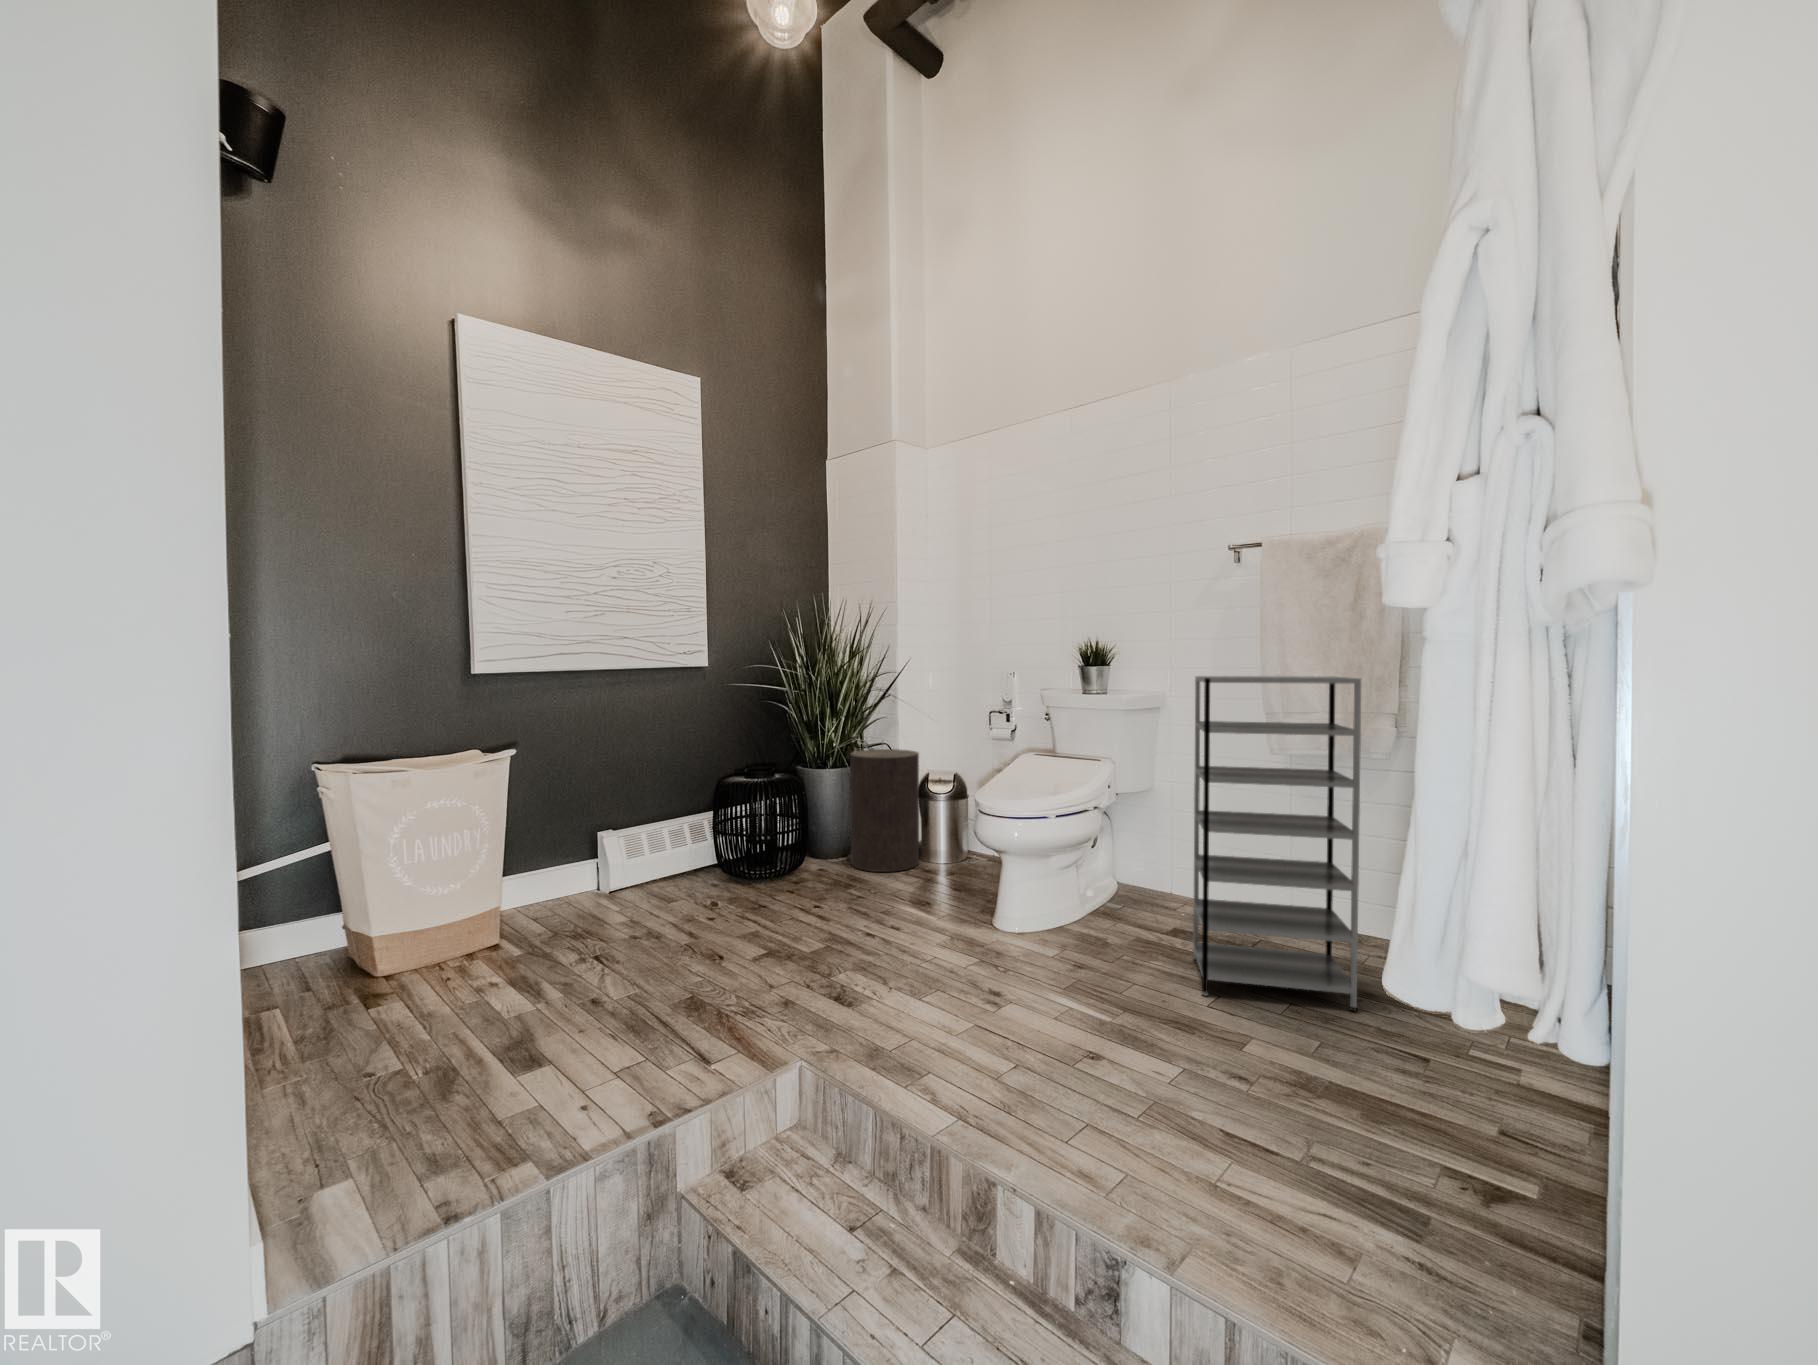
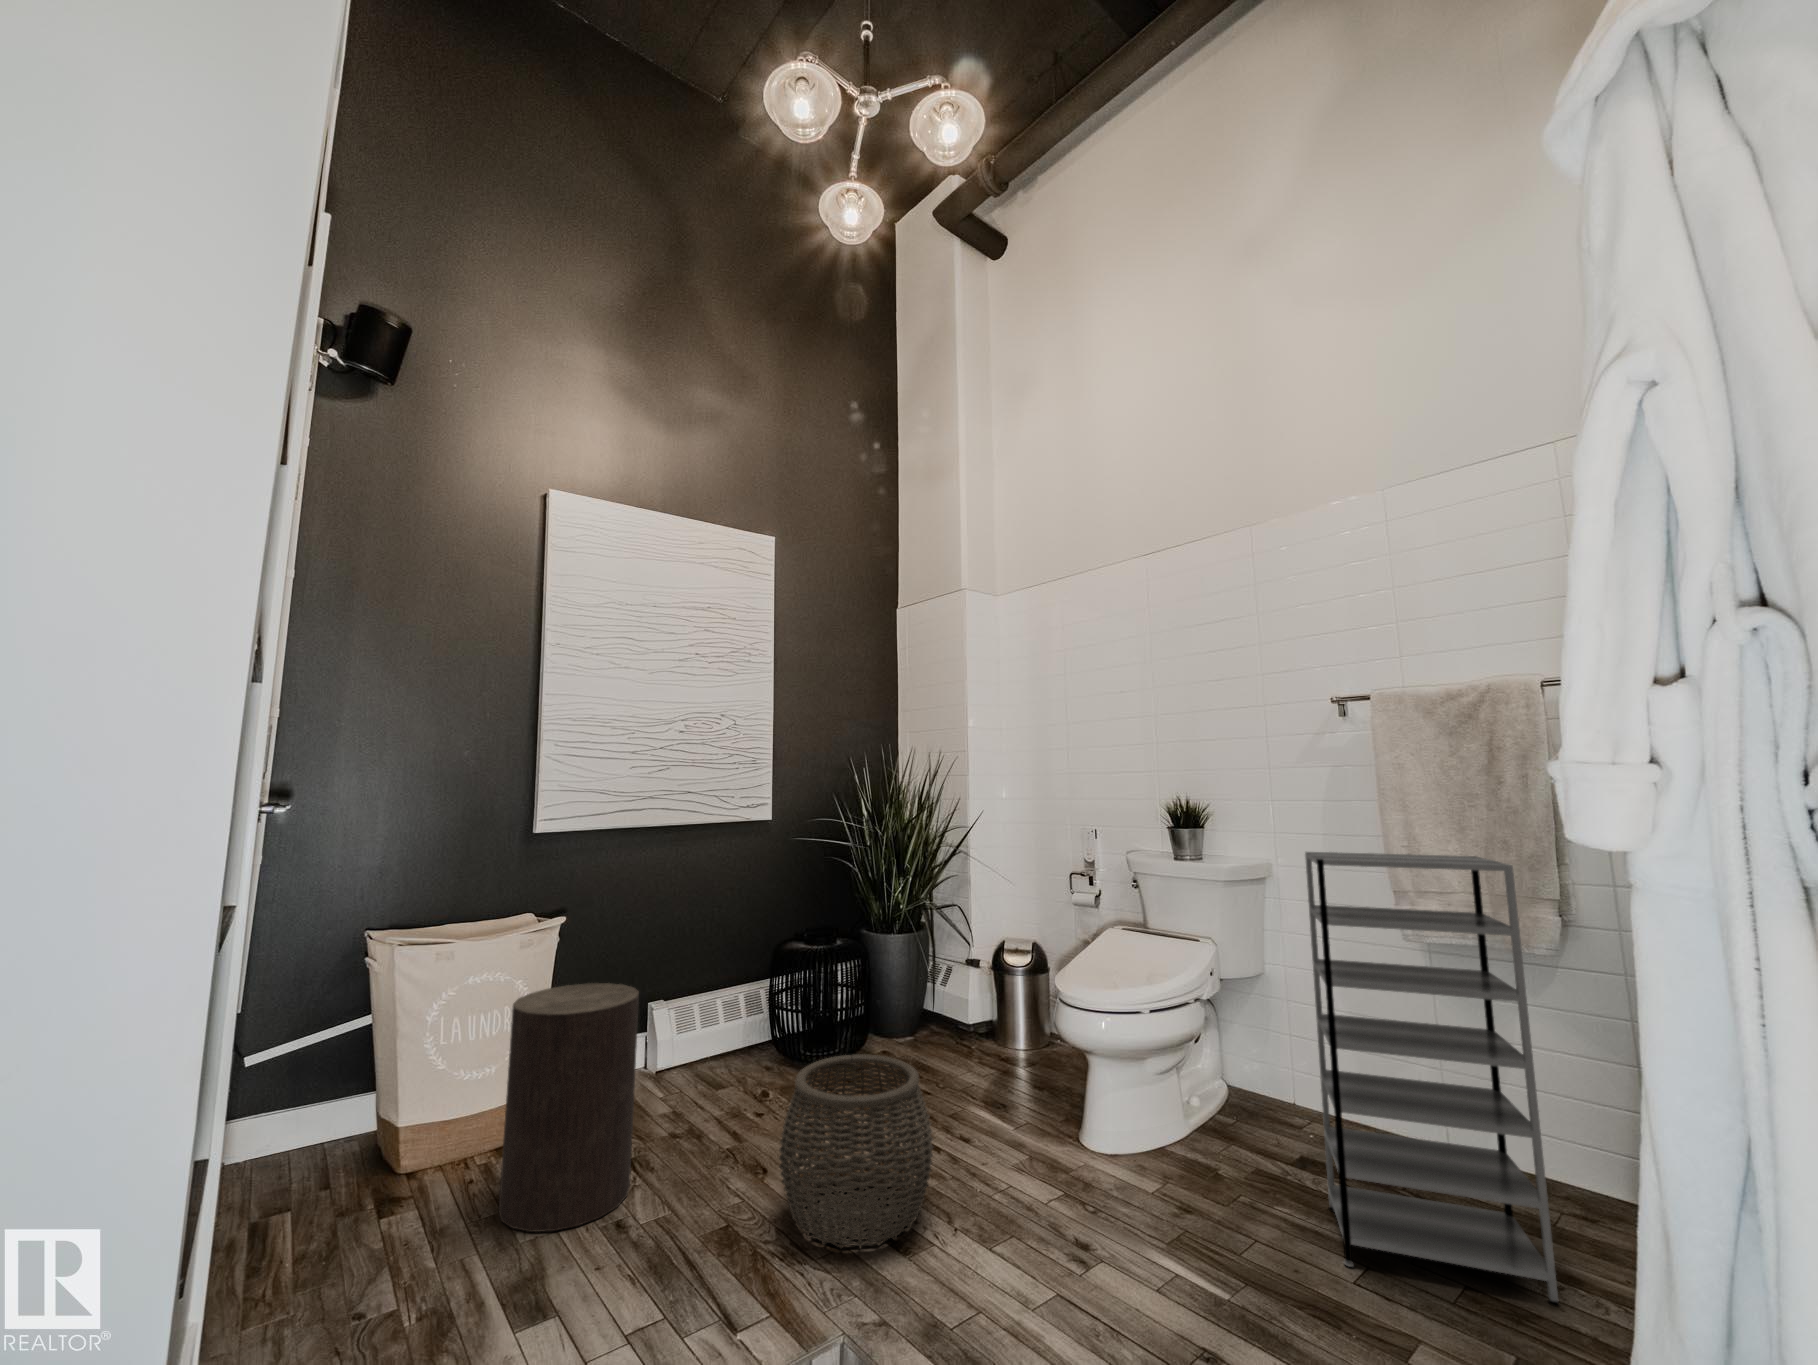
stool: present [850,749,919,872] -> present [499,983,639,1232]
woven basket: none [736,857,871,1006] -> present [779,1055,933,1248]

